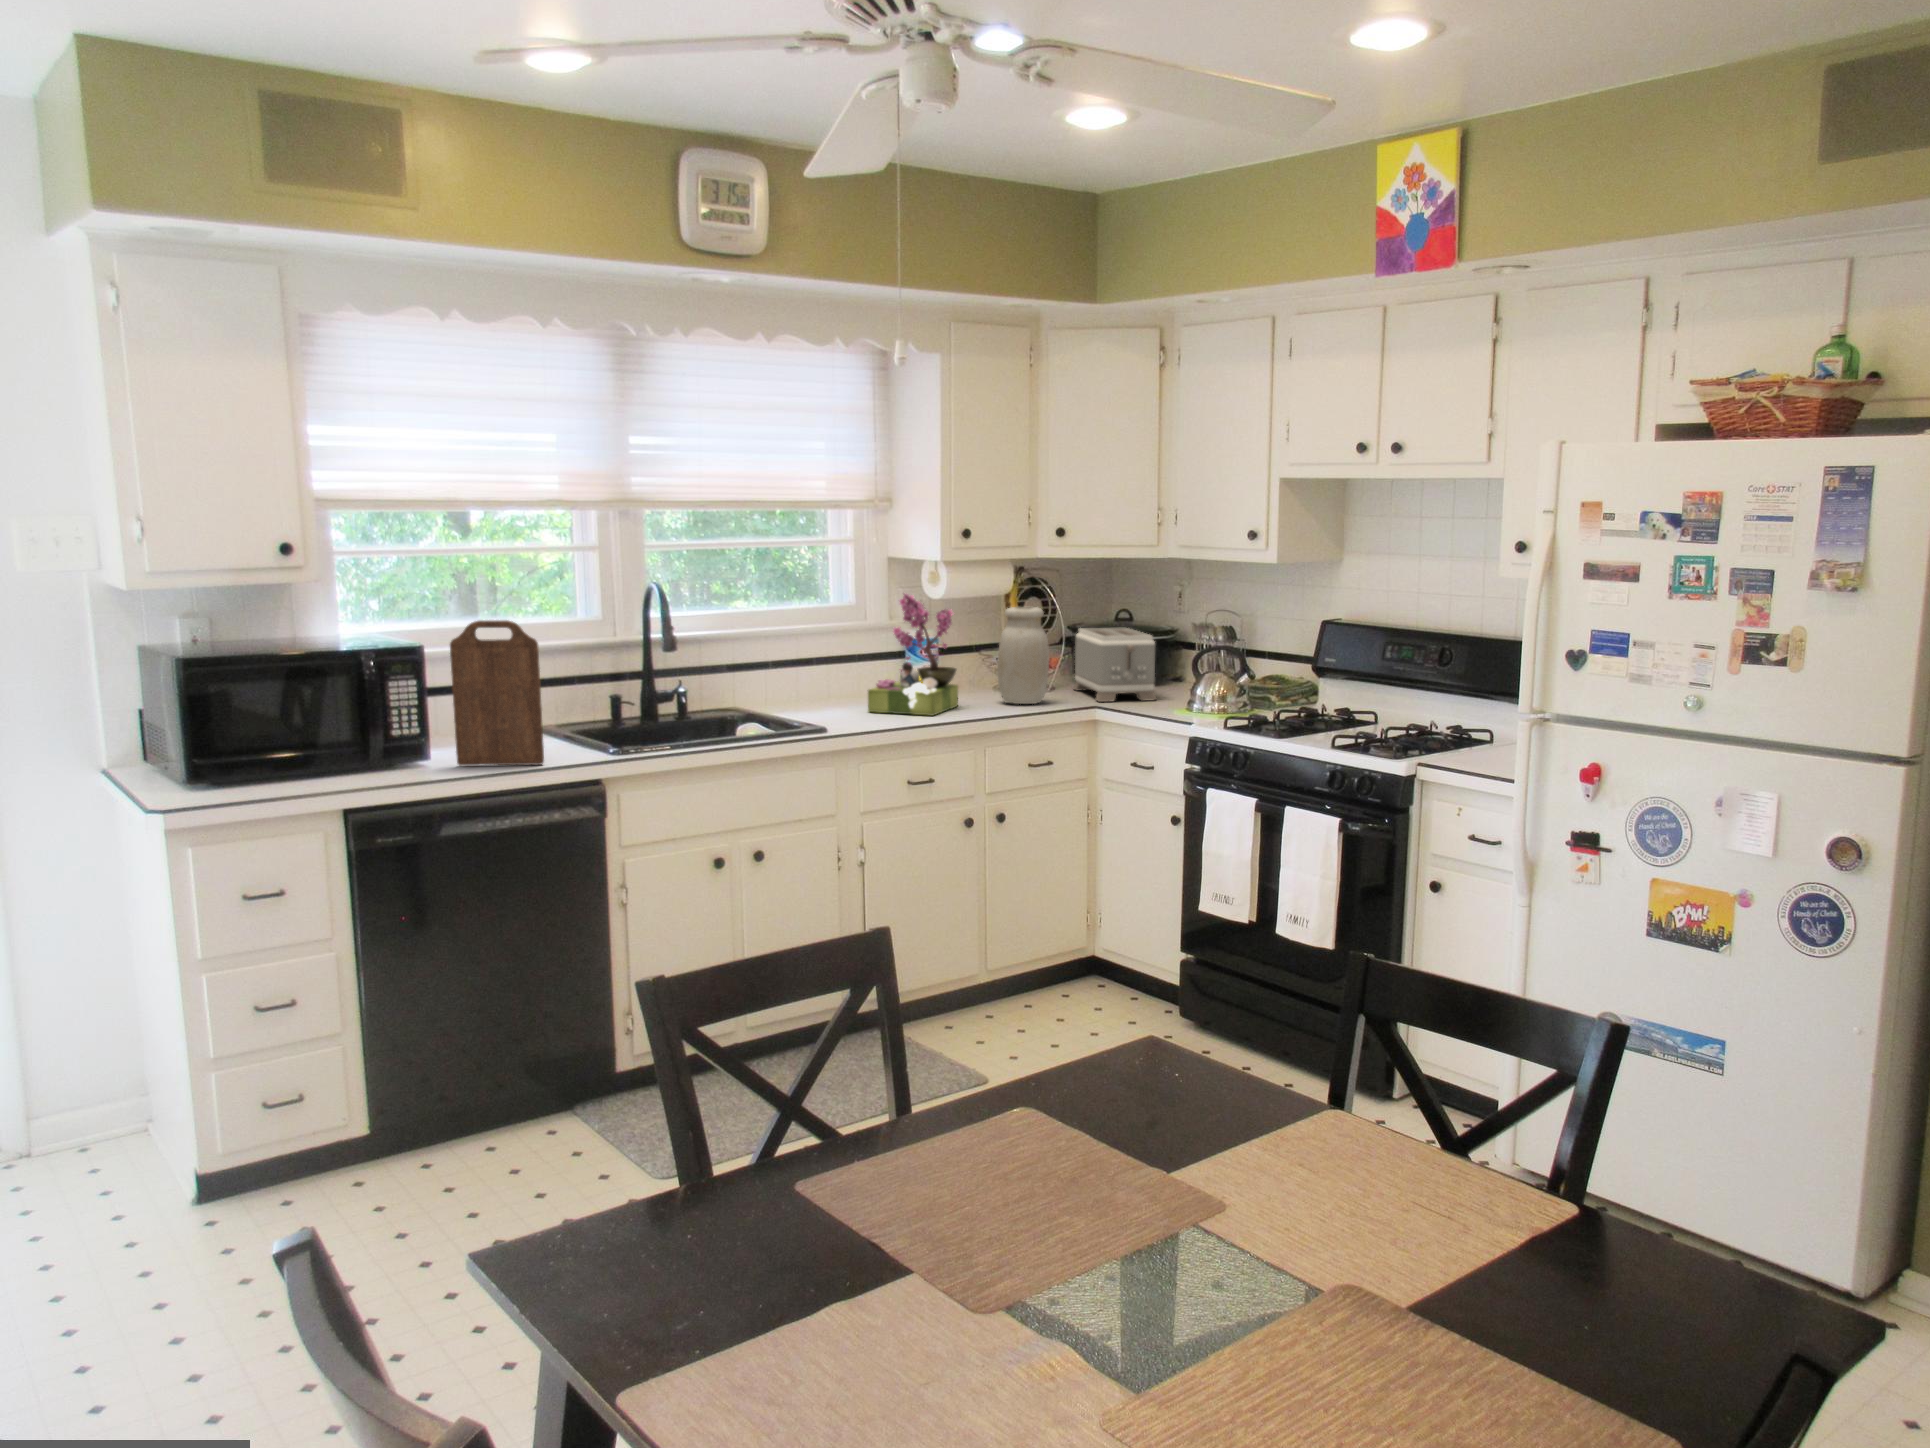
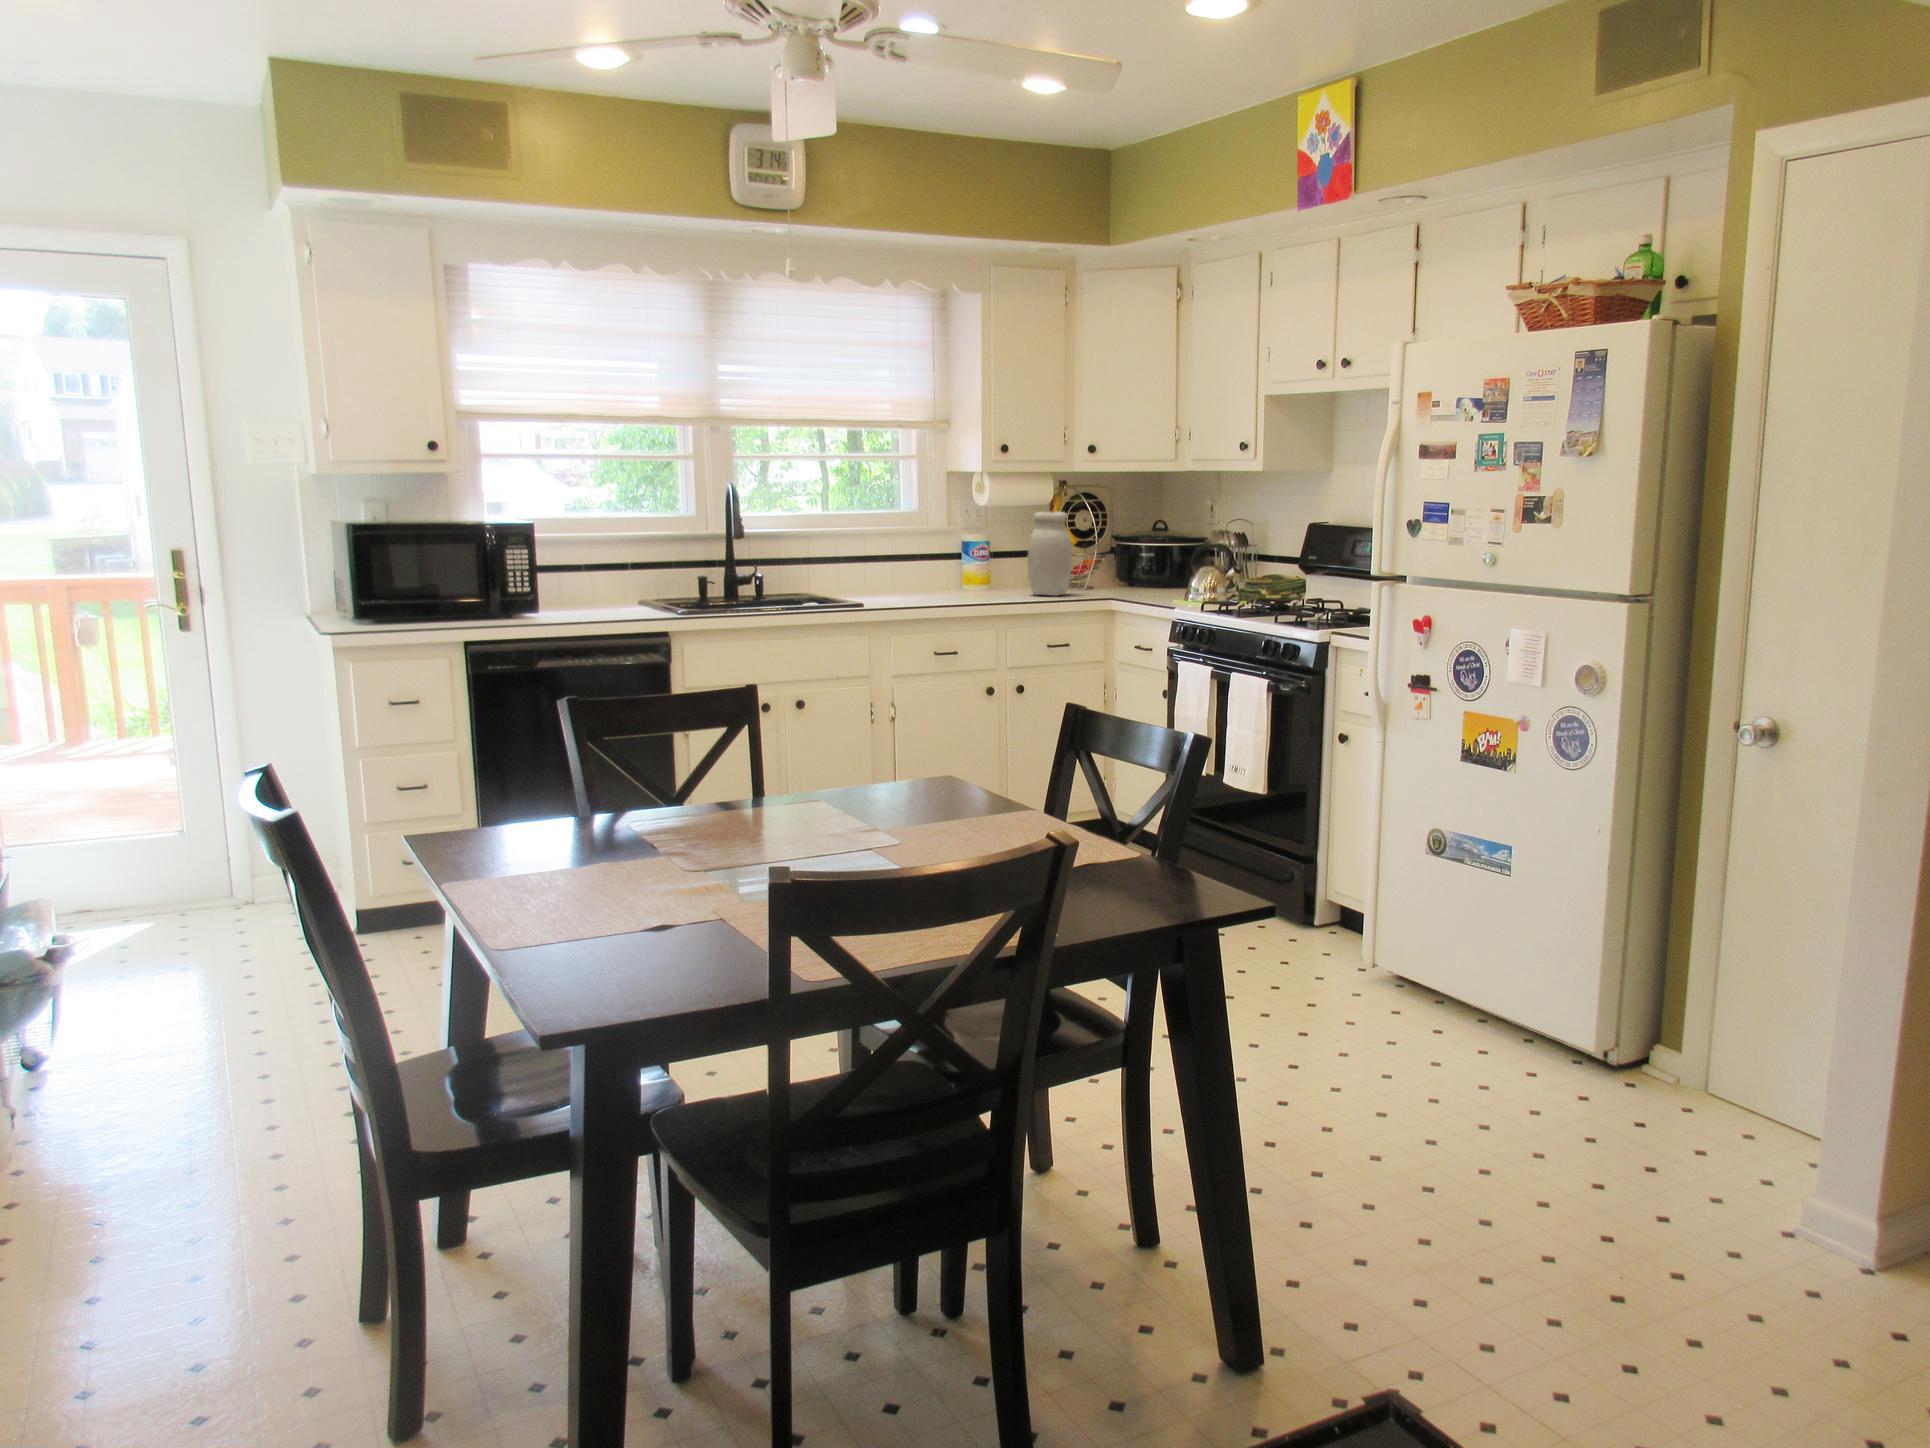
flower arrangement: present [868,594,958,716] -> none [911,497,992,601]
cutting board: present [450,620,544,766] -> none [553,504,624,620]
toaster: present [1073,628,1156,702] -> none [1106,534,1168,595]

